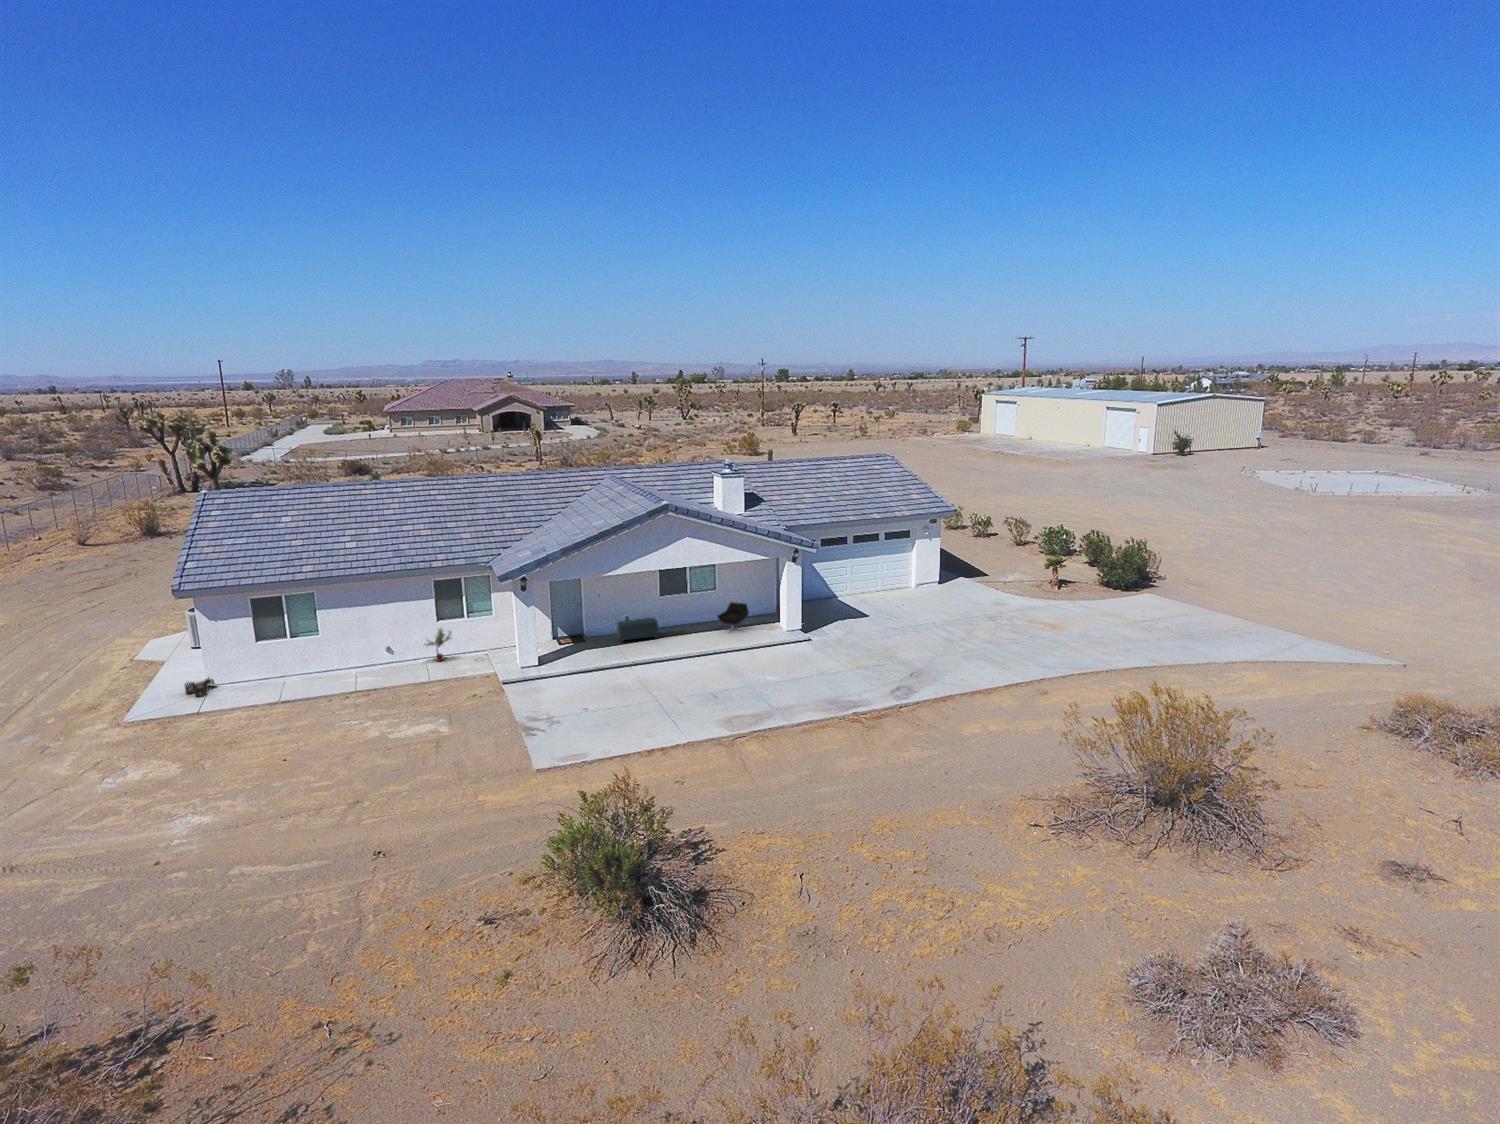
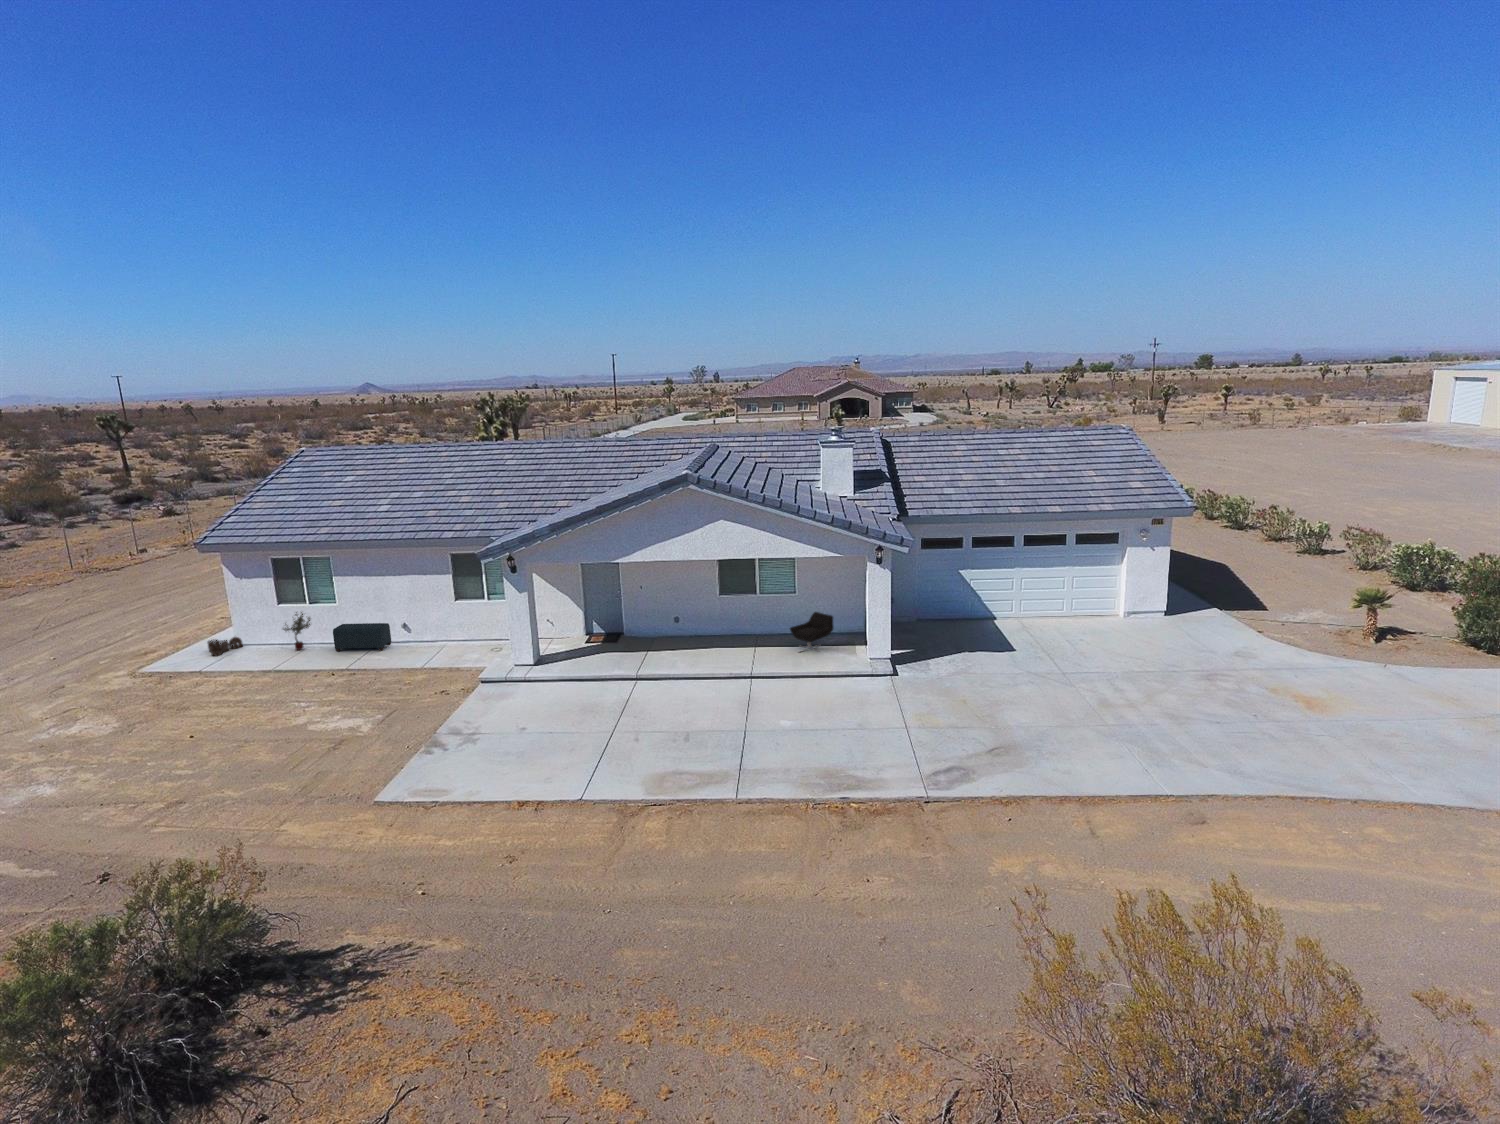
bench: present [617,617,658,643] -> present [333,623,391,652]
potted tree: present [427,629,451,661] -> present [283,612,310,650]

